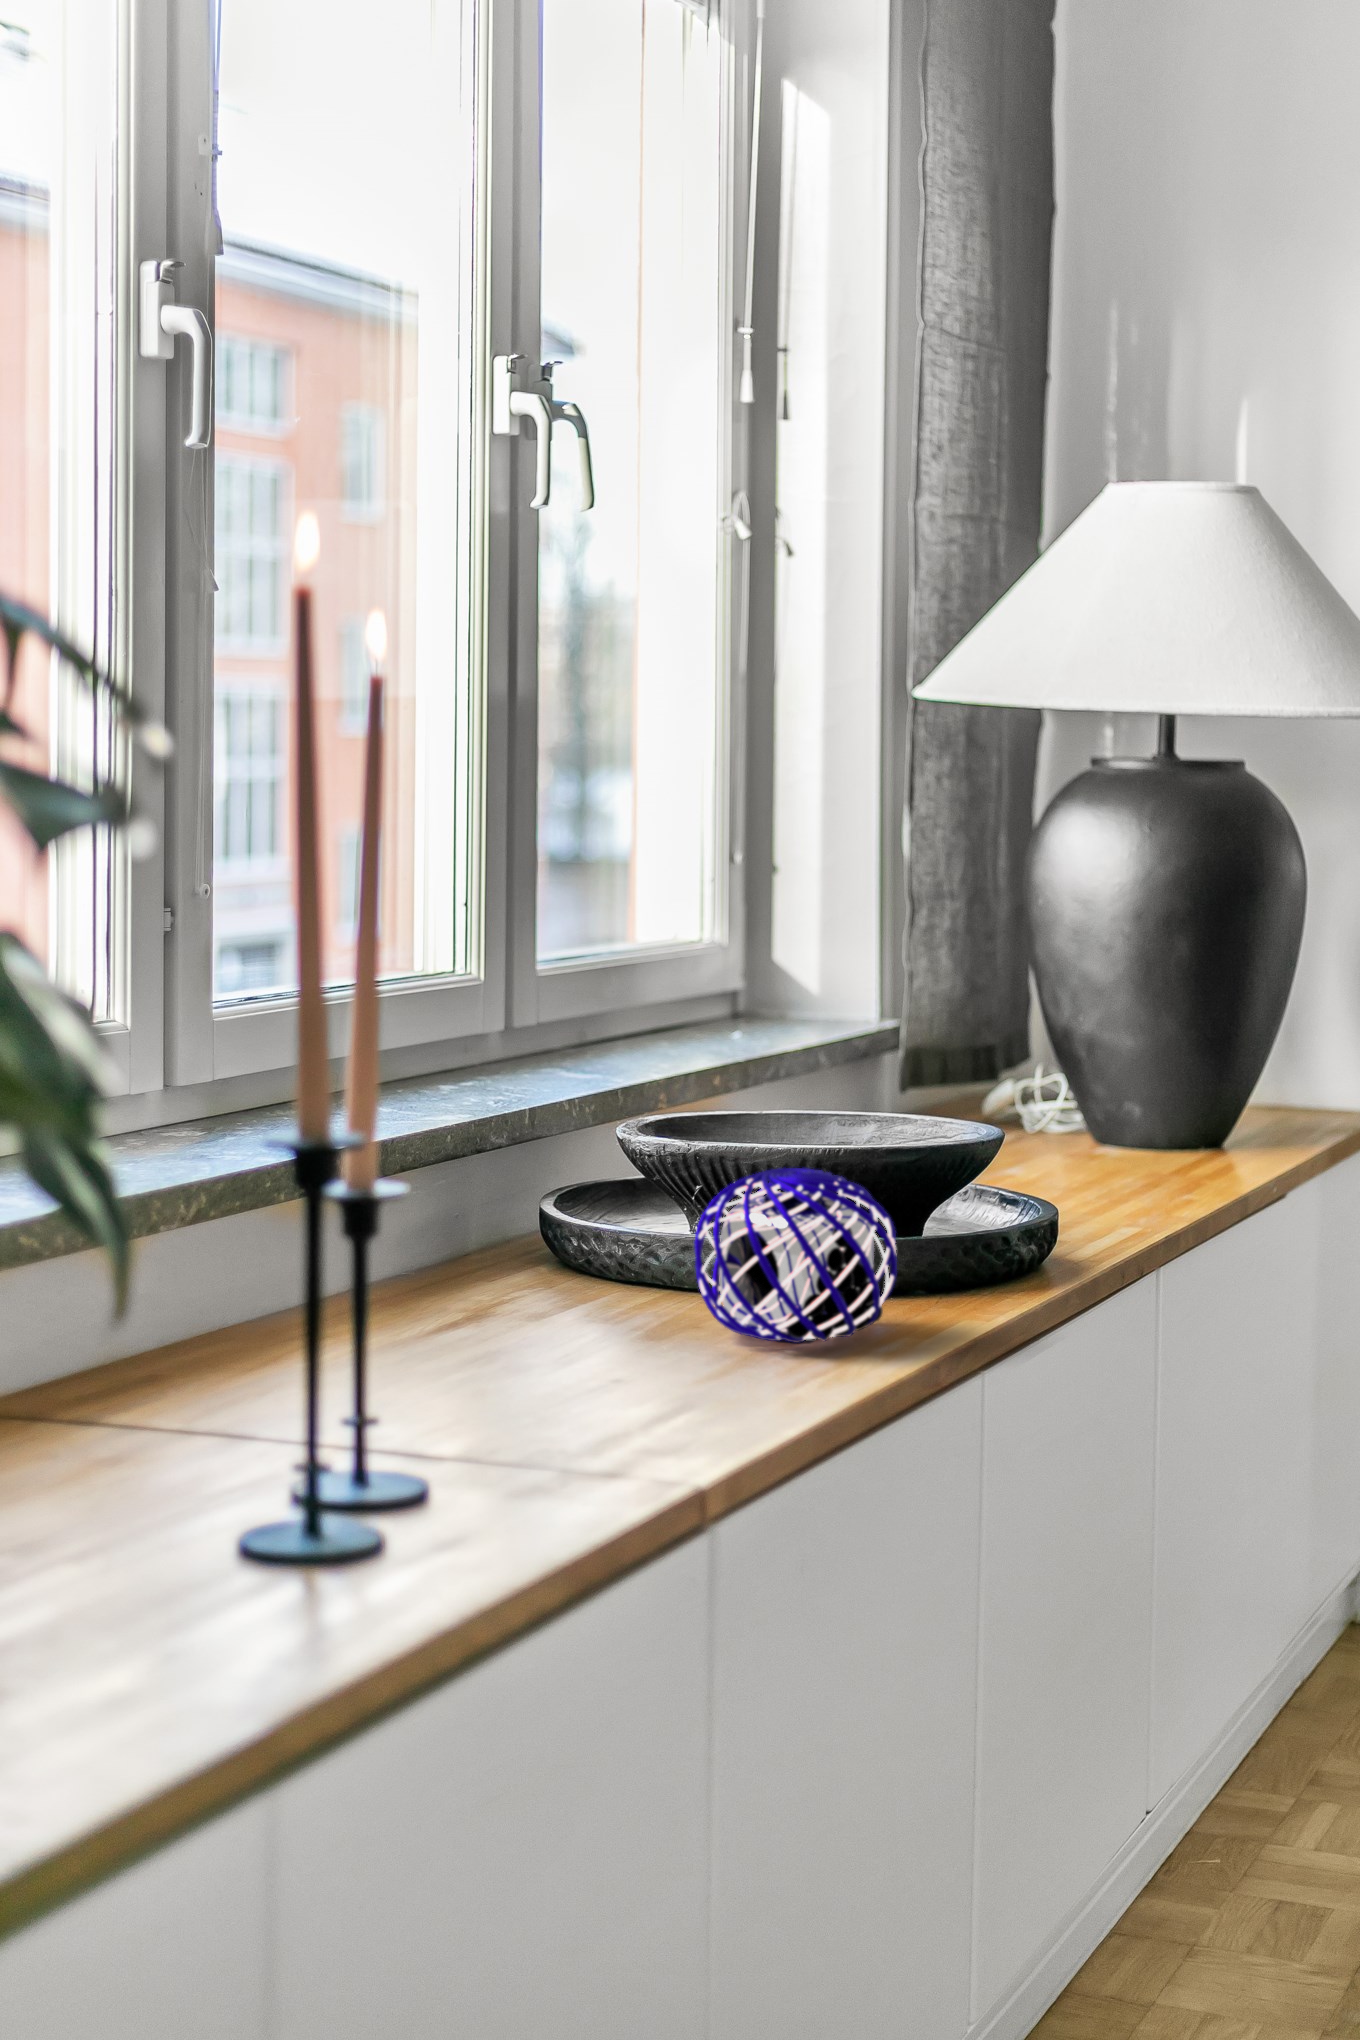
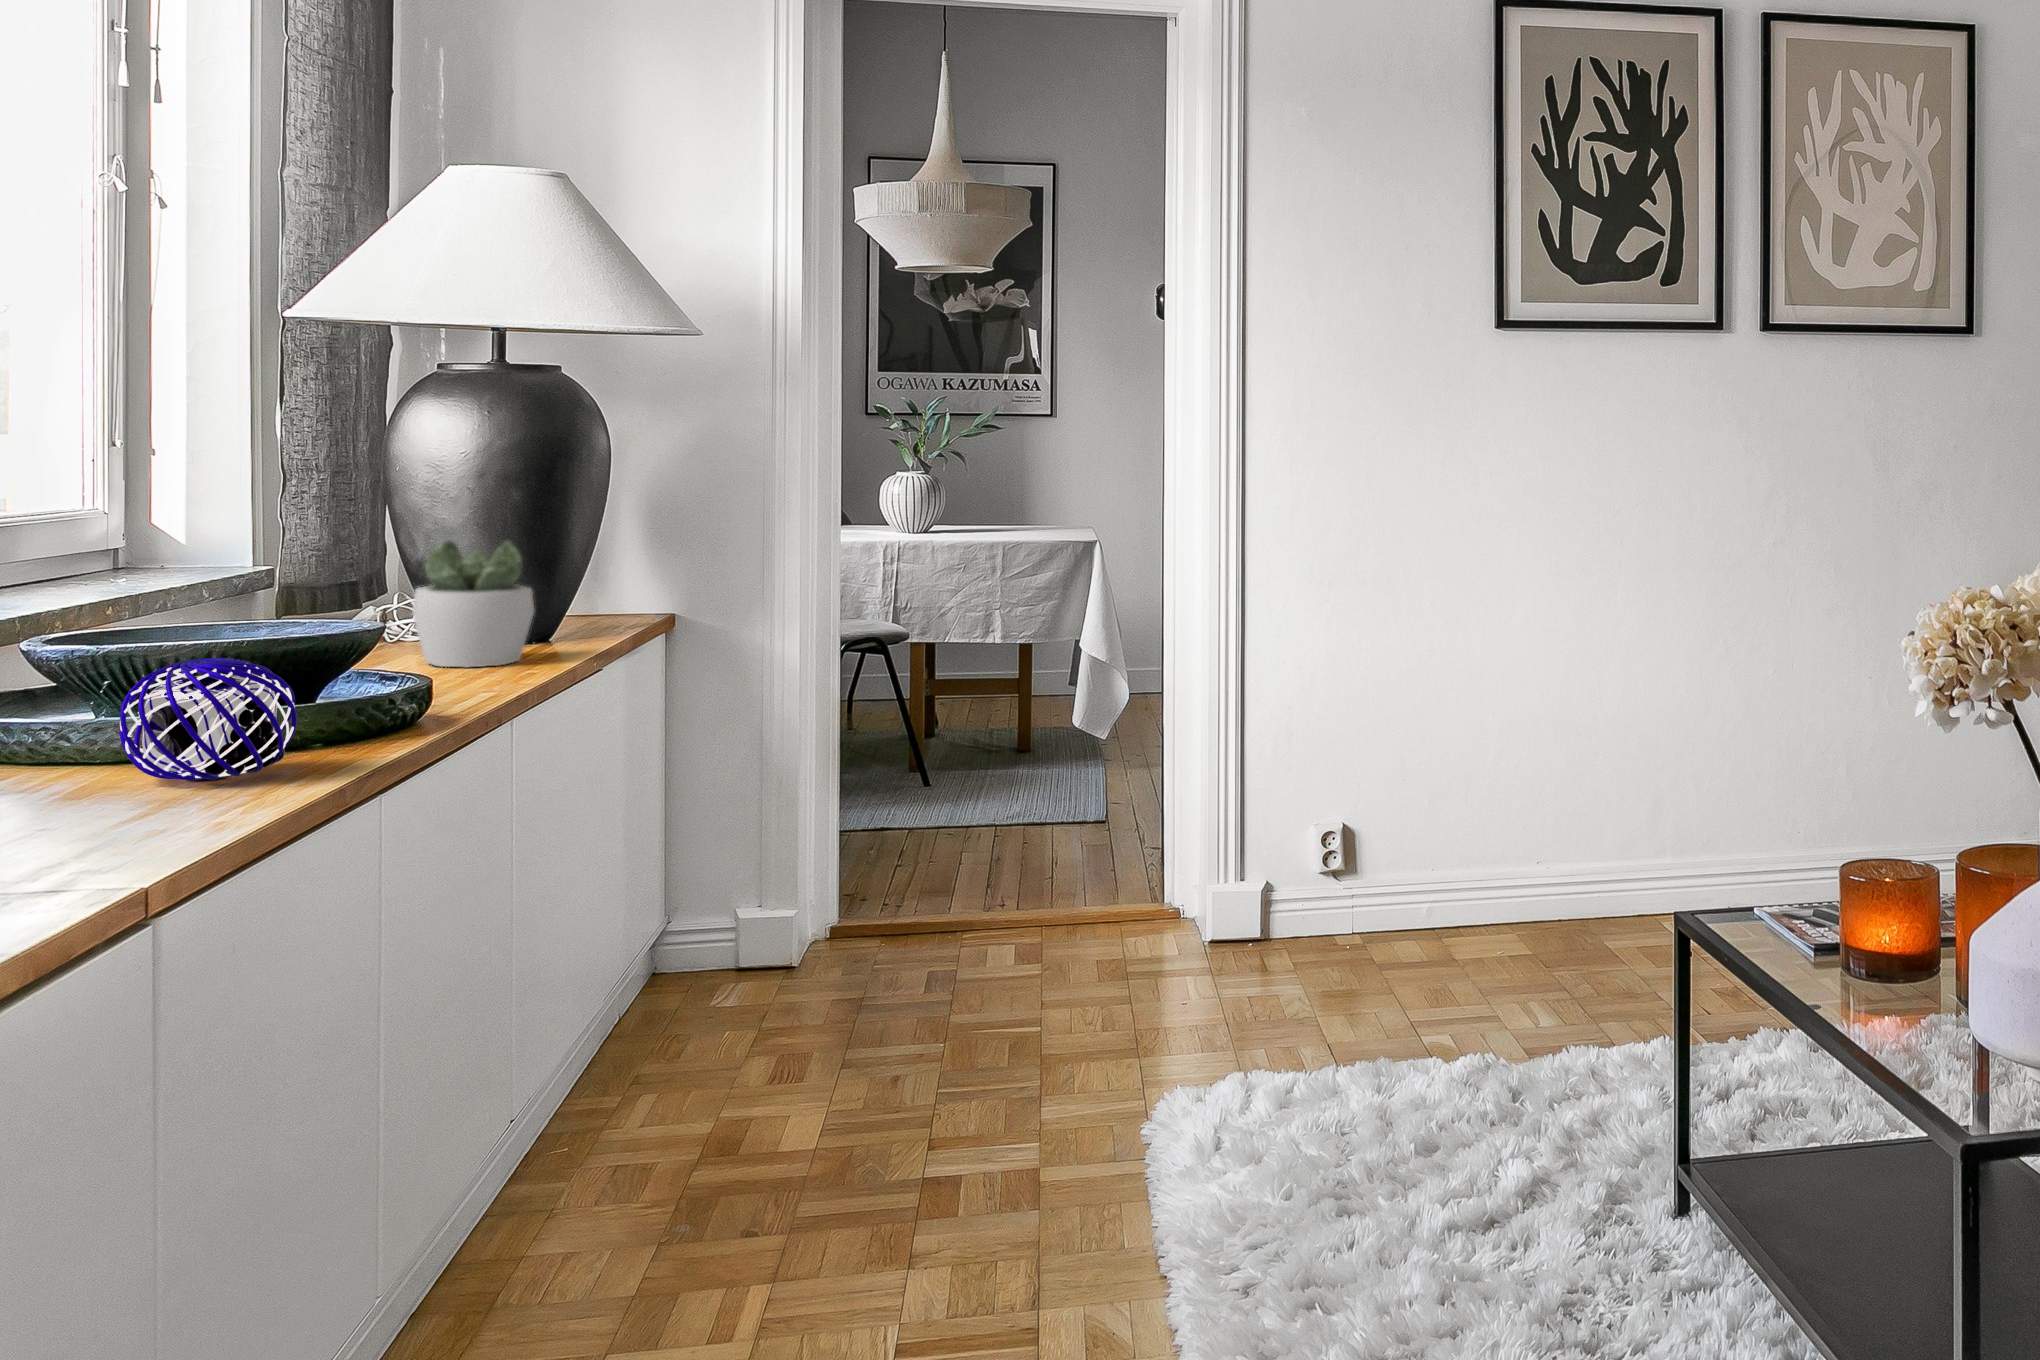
succulent plant: none [1054,997,1206,1179] -> present [412,540,535,667]

